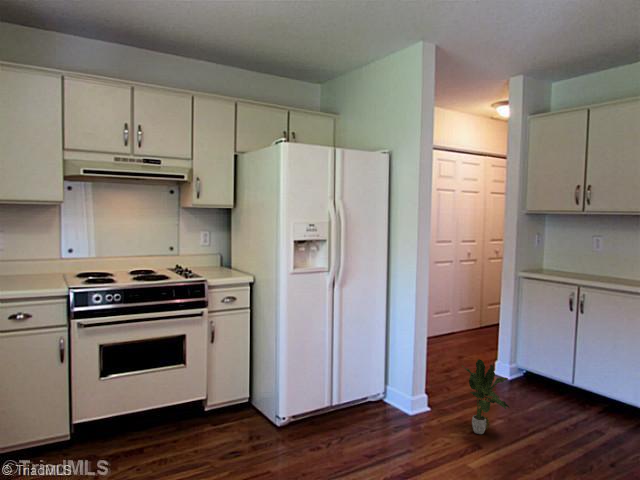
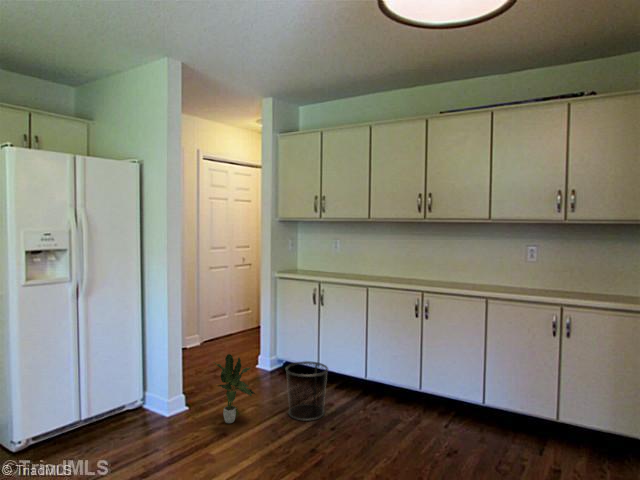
waste bin: none [545,379,602,450] -> present [286,361,328,421]

